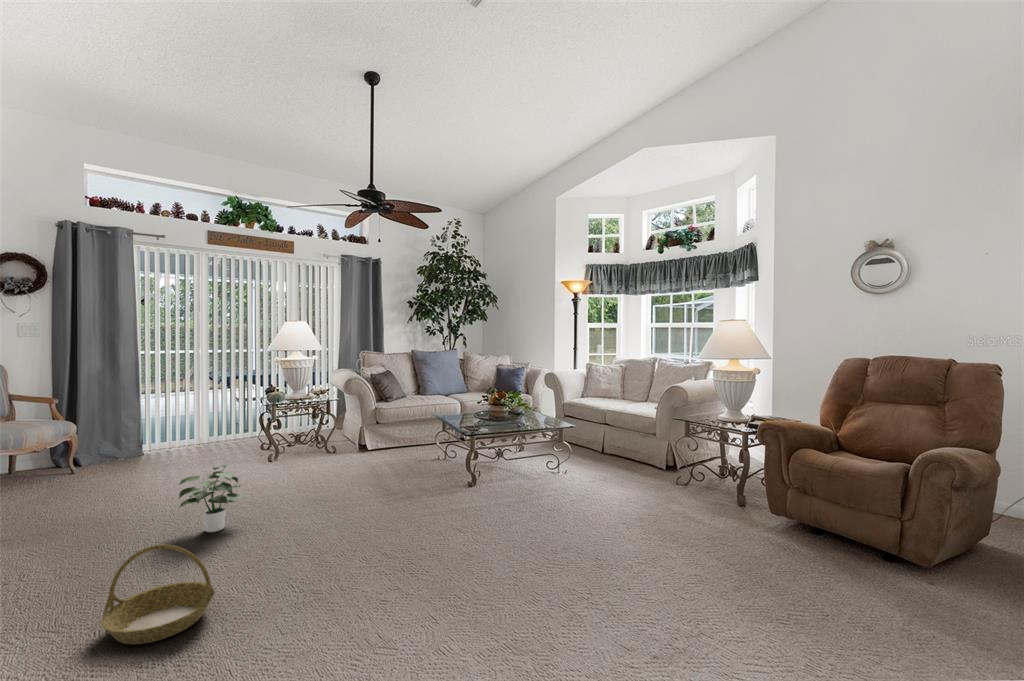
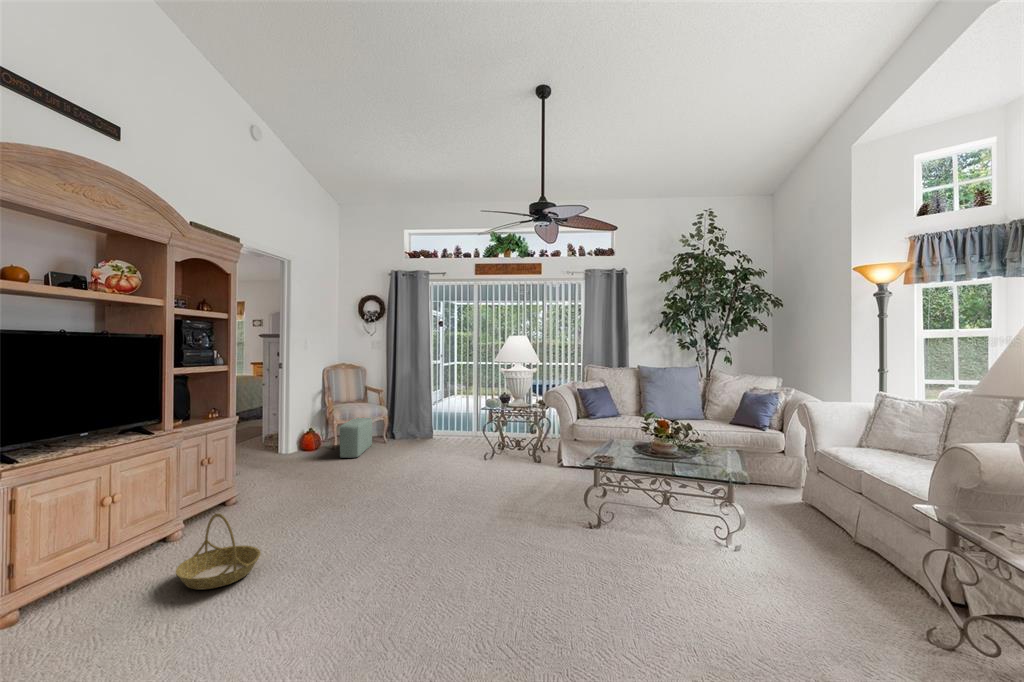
pouf: none [20,438,69,500] -> present [340,417,372,458]
potted plant: present [179,465,246,532] -> none [339,458,389,512]

